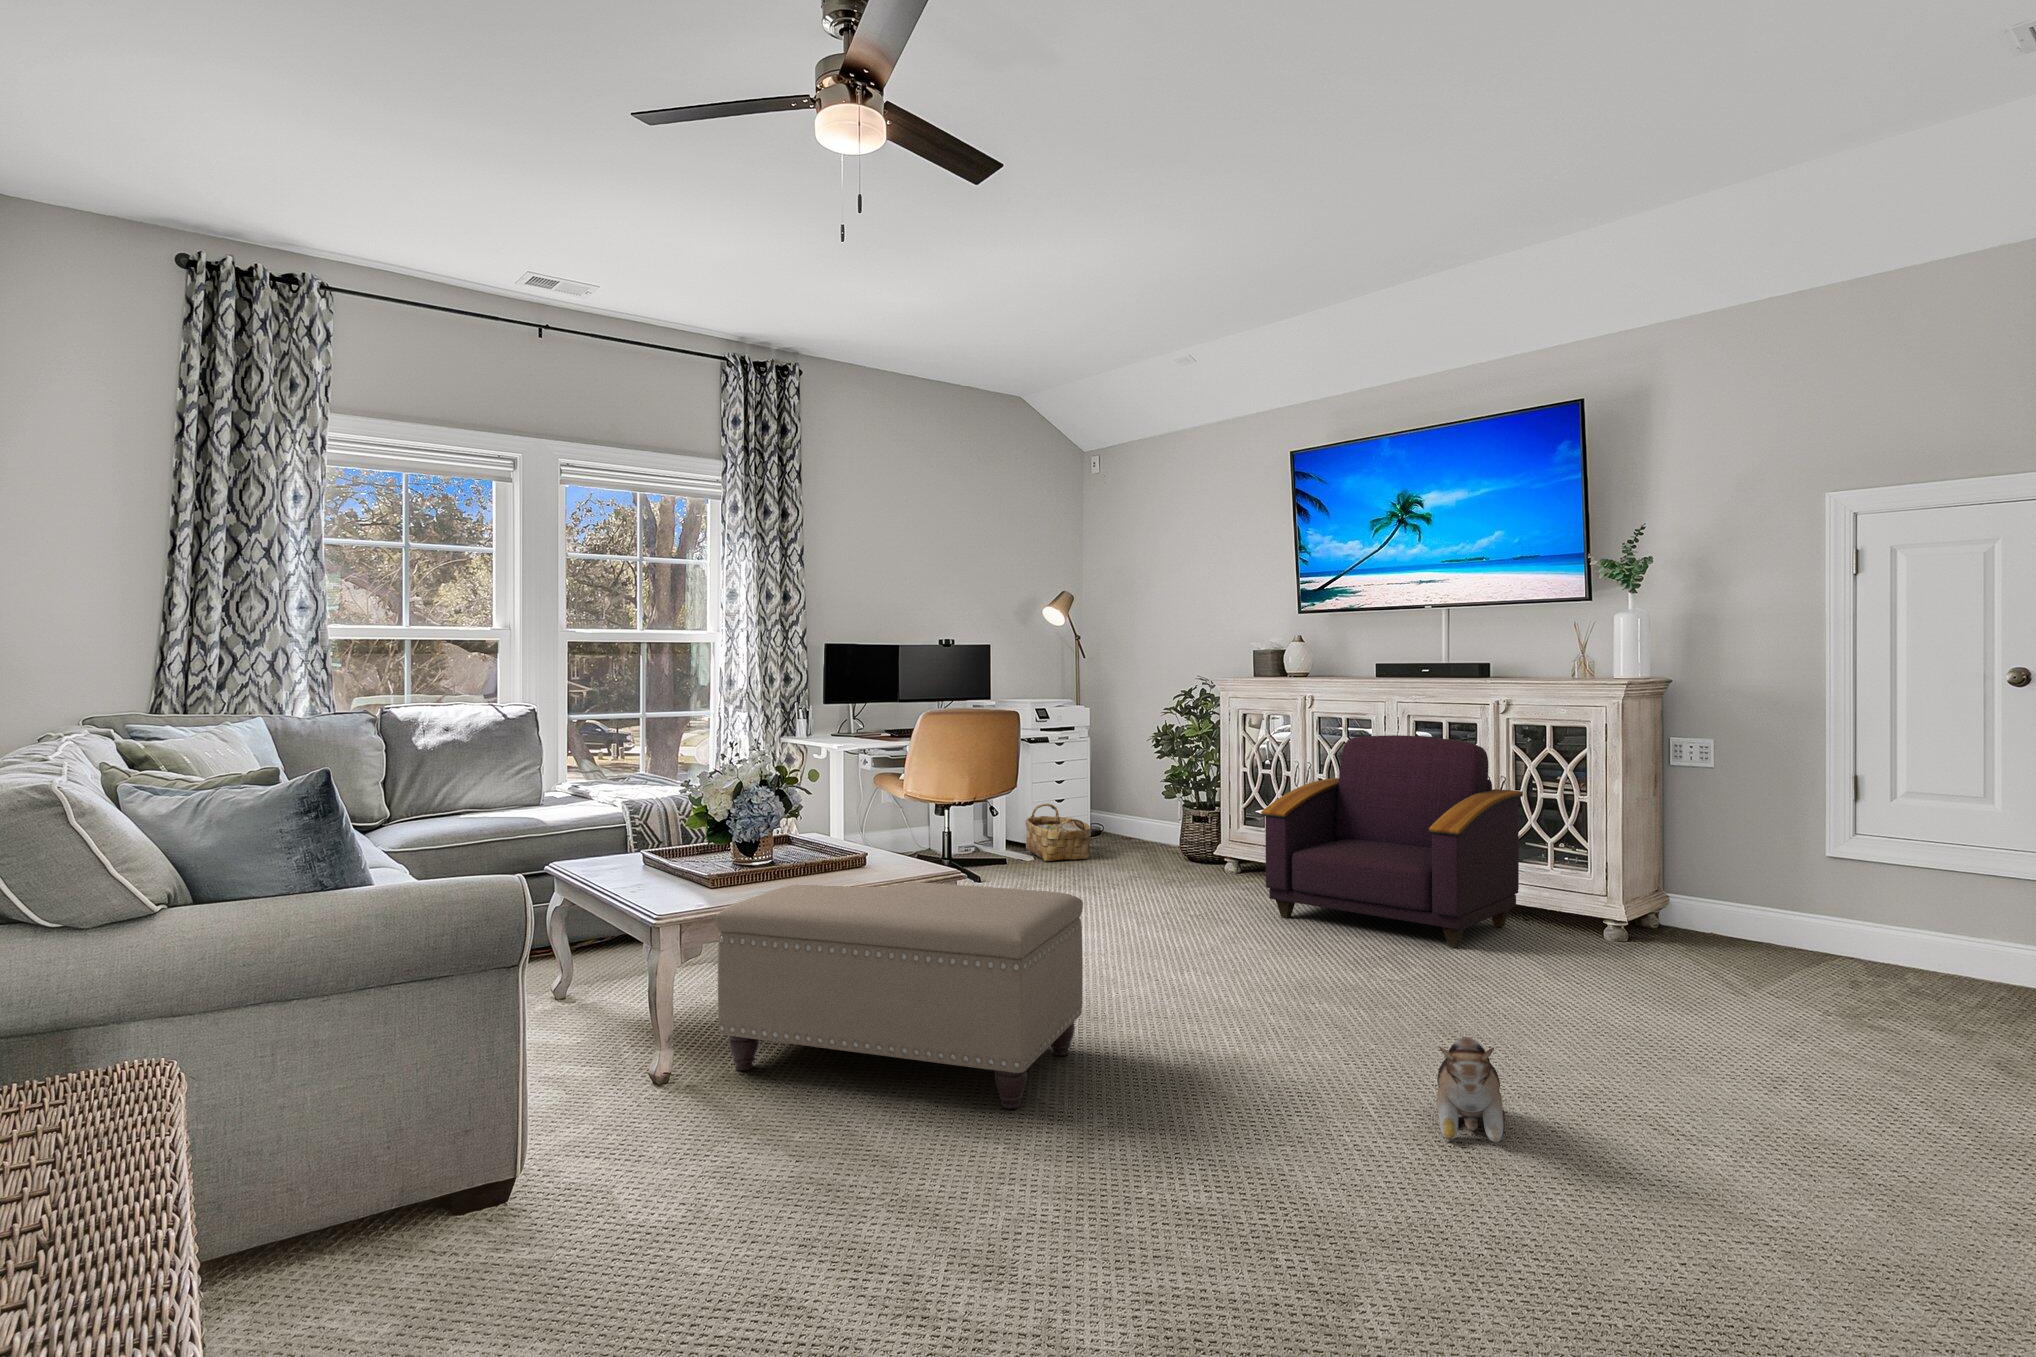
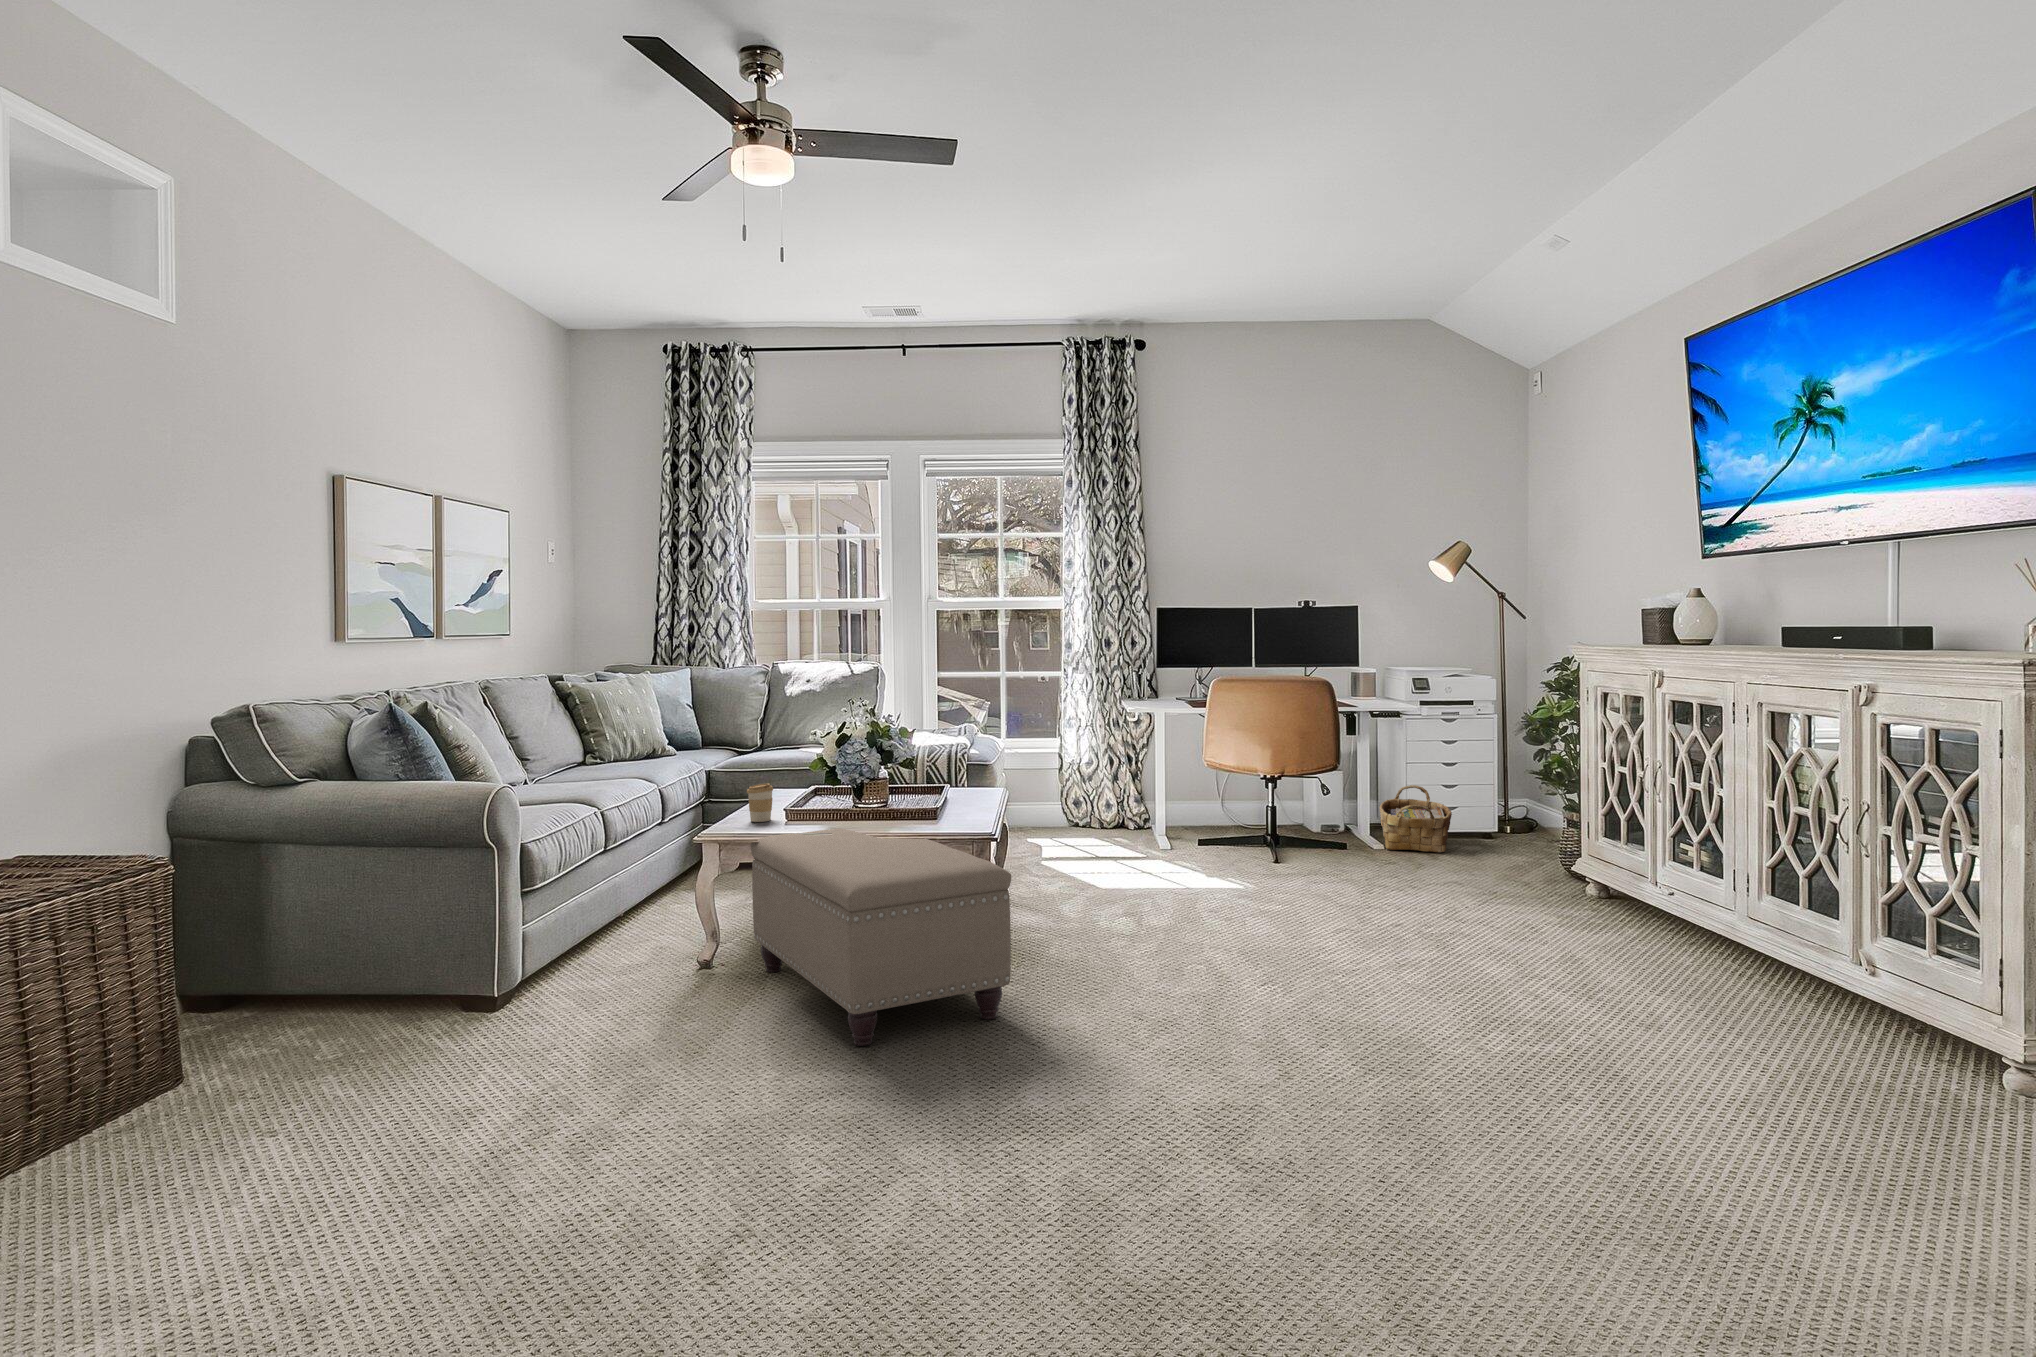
armchair: present [1261,735,1523,948] -> none [1491,728,1873,1024]
coffee cup: none [639,843,674,893] -> present [747,783,773,822]
plush toy: present [1437,1037,1505,1142] -> none [1077,1074,1262,1204]

